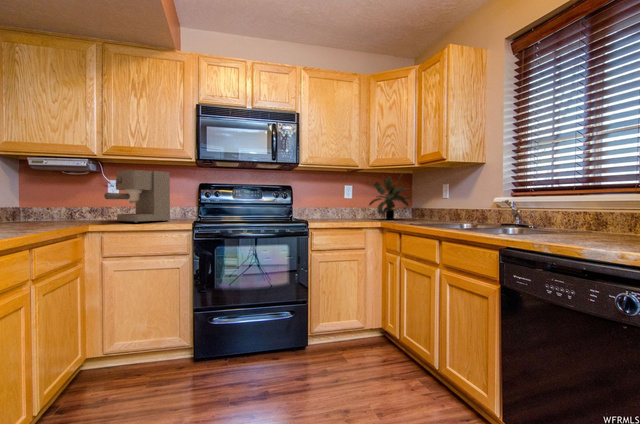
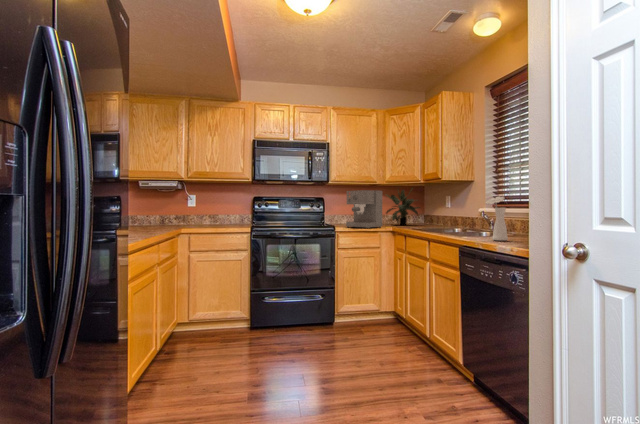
coffee maker: present [104,170,170,223] -> present [346,190,382,228]
vase: none [542,174,578,241] -> present [486,196,508,241]

